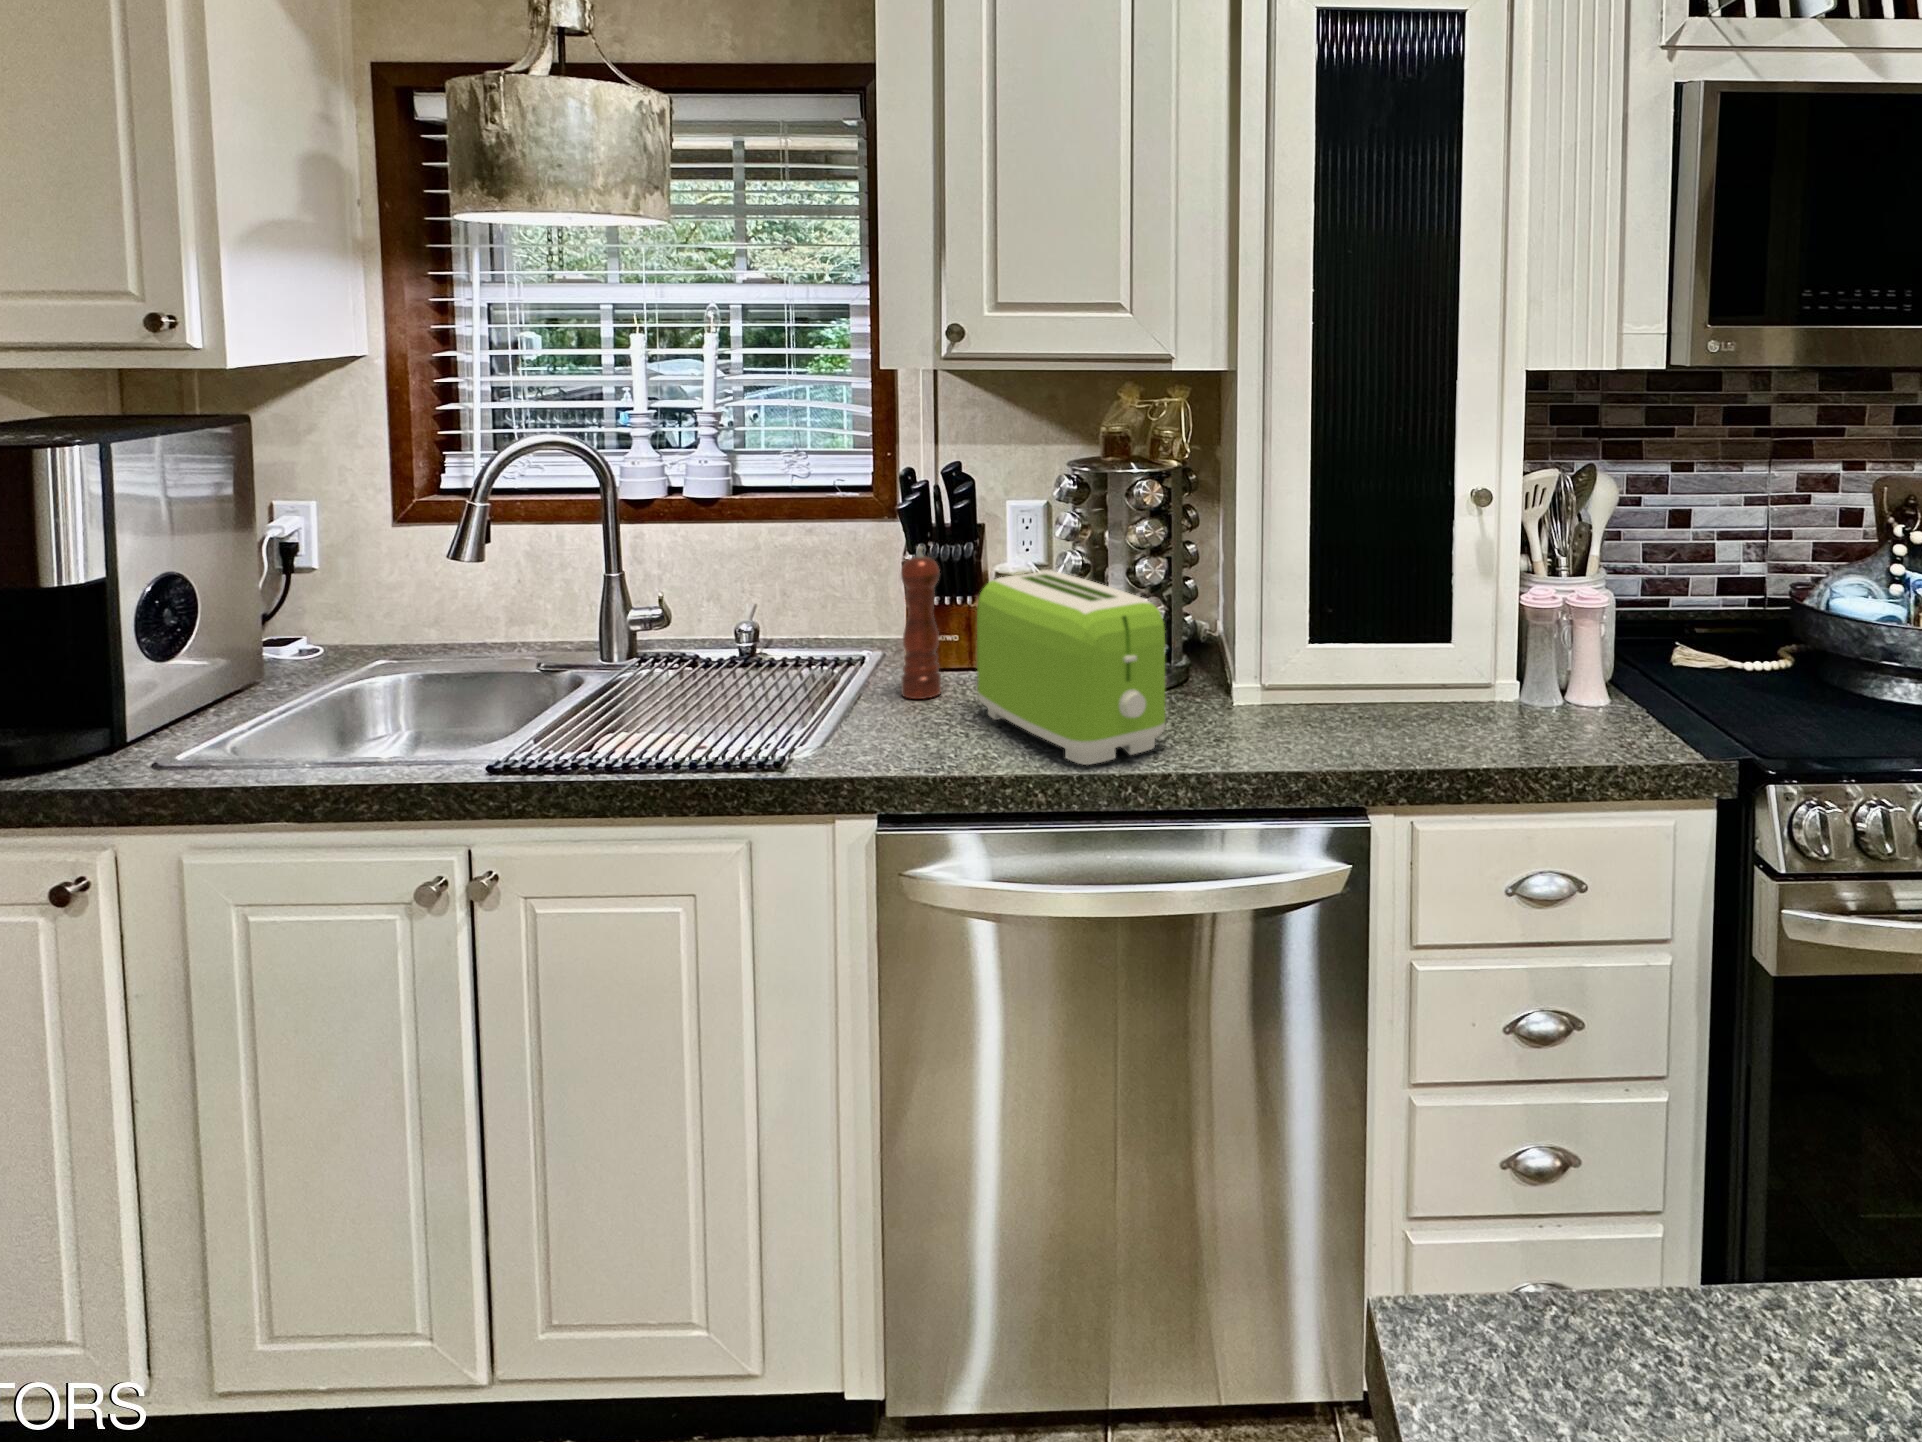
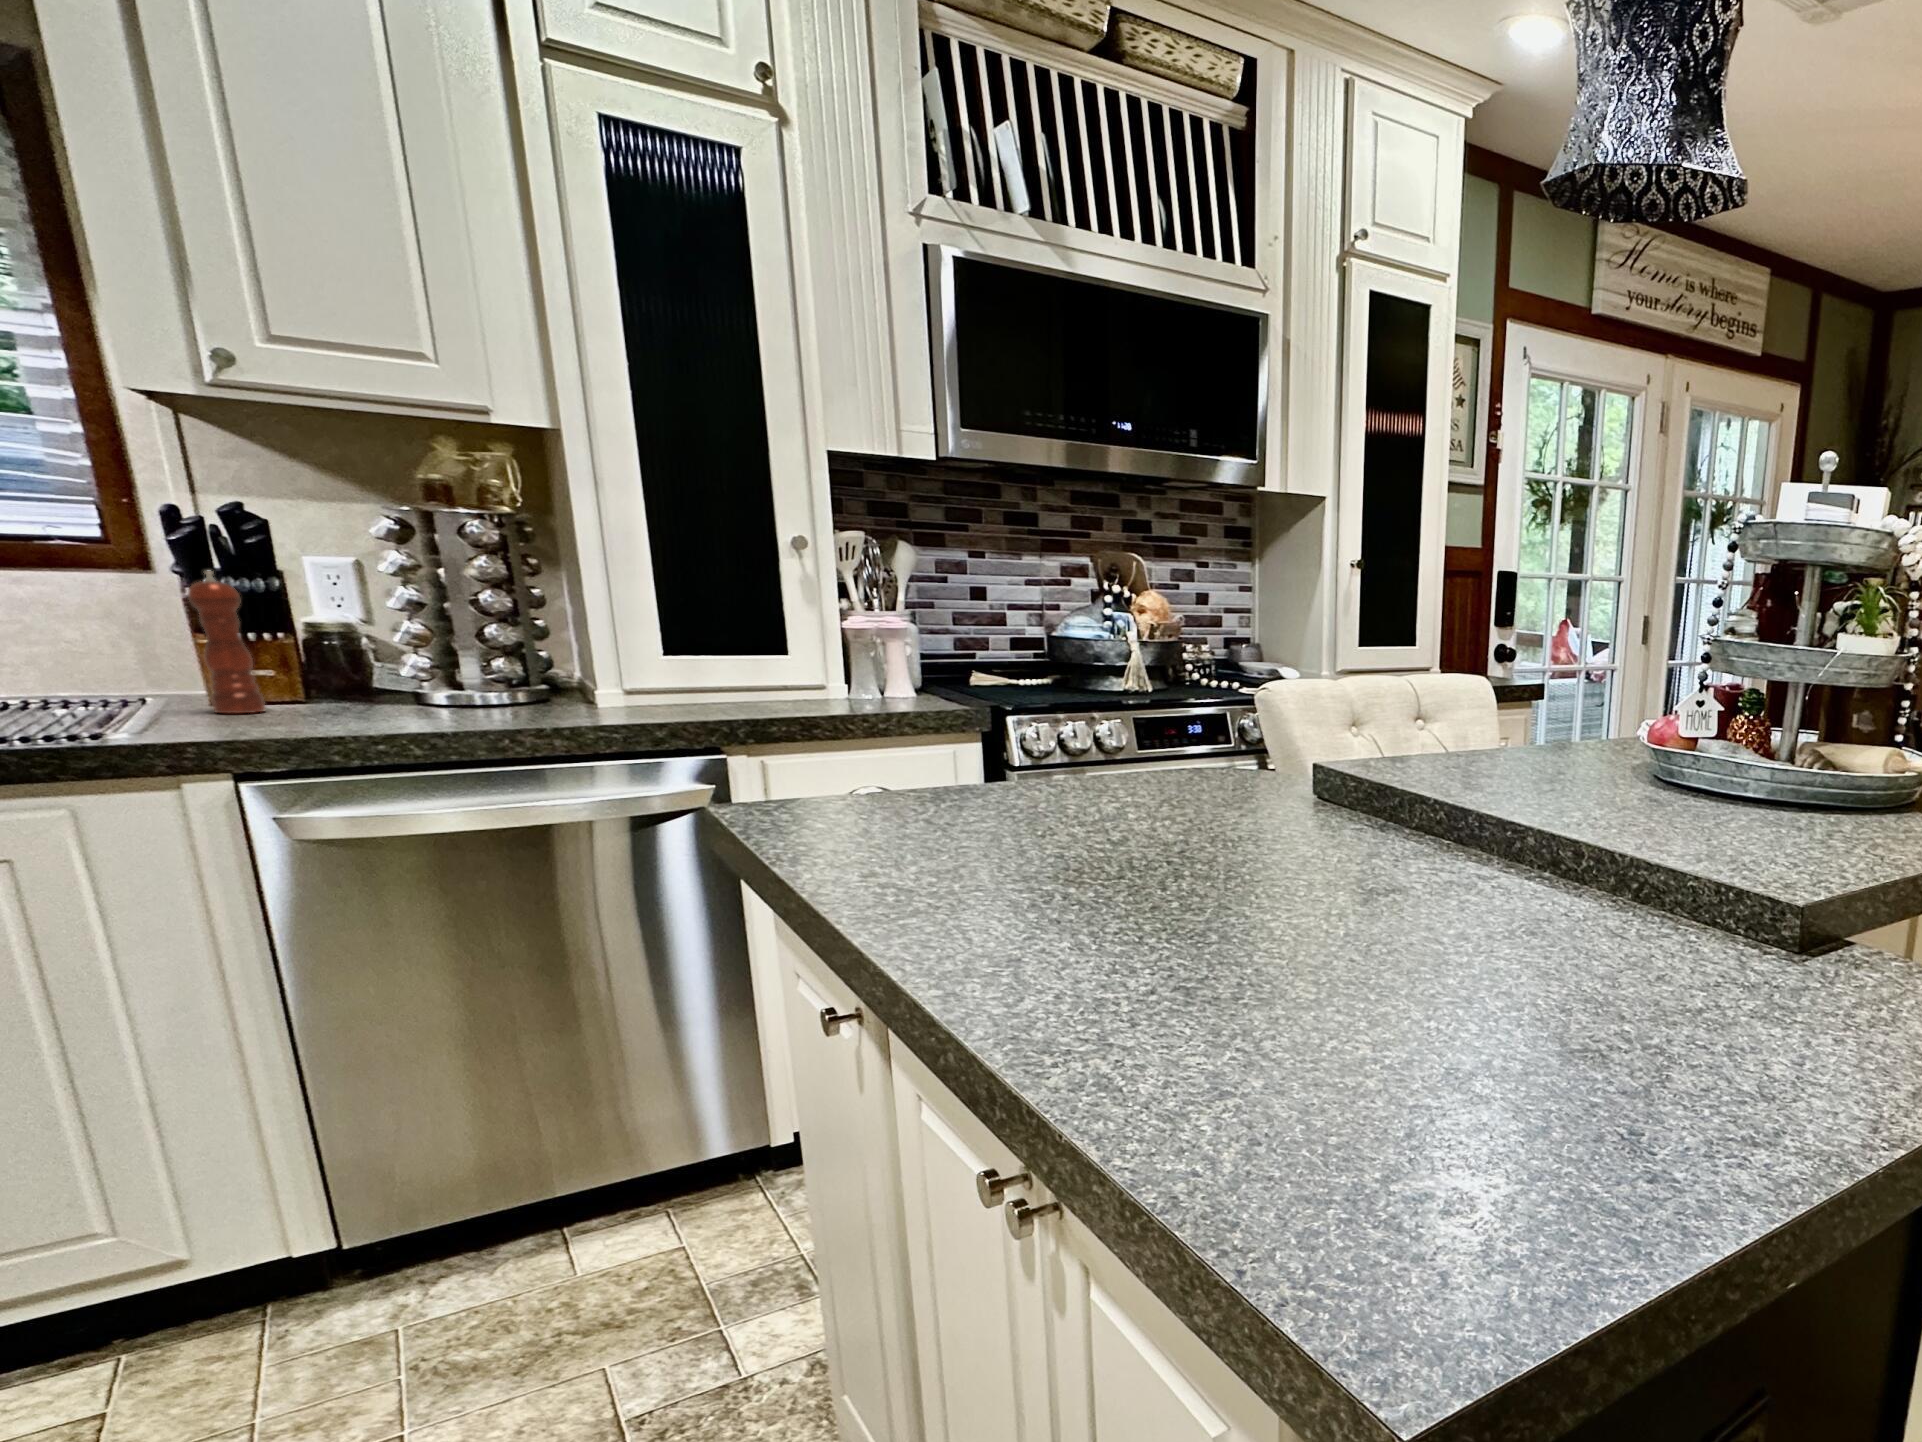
toaster: present [977,571,1165,765] -> none [300,594,530,730]

